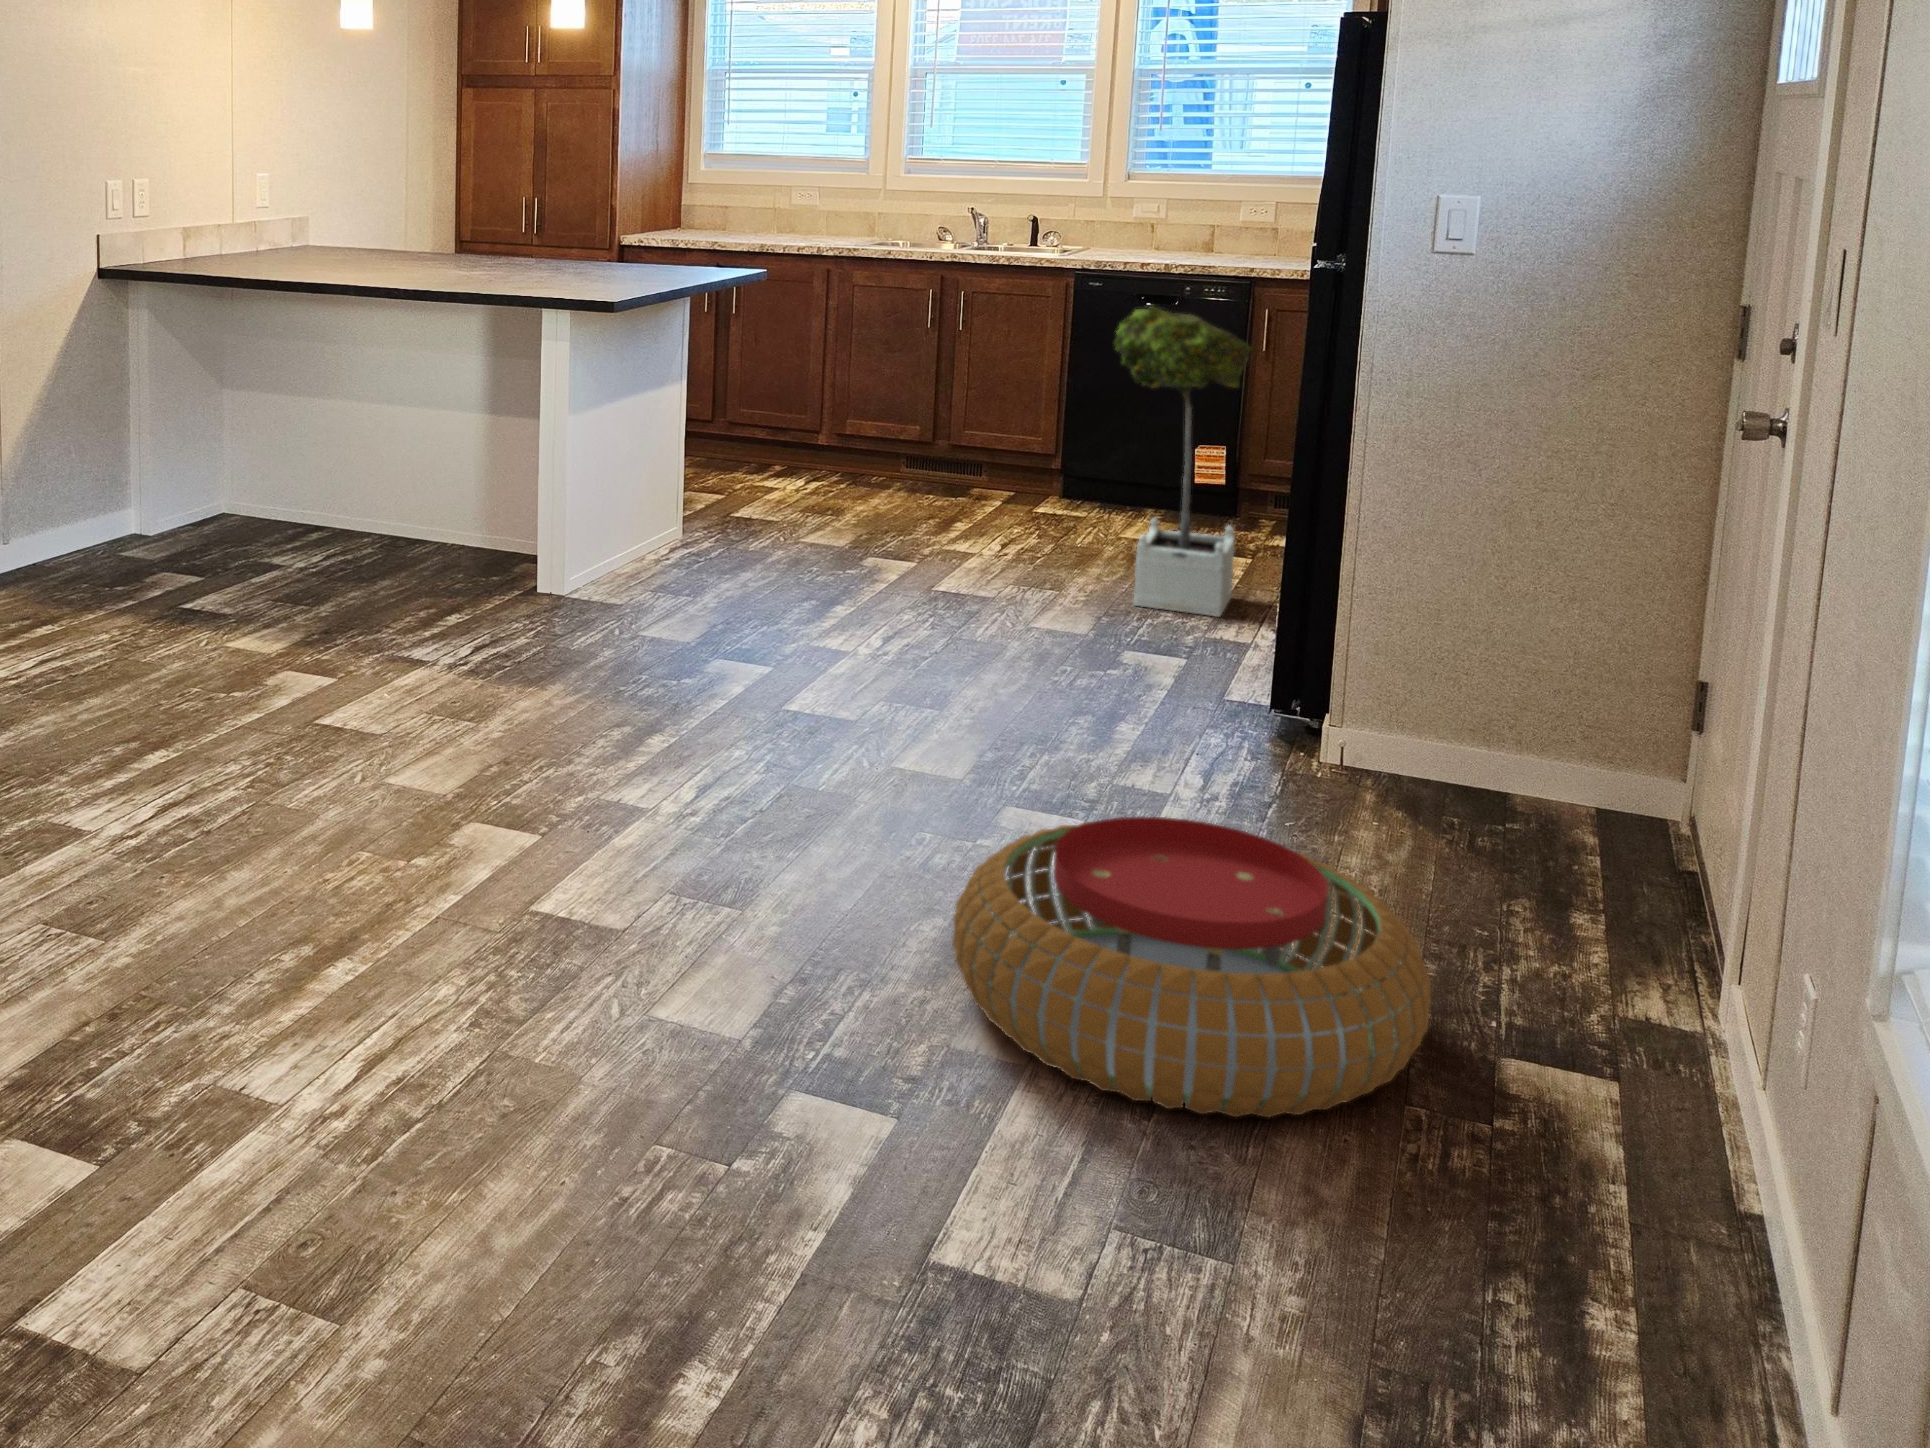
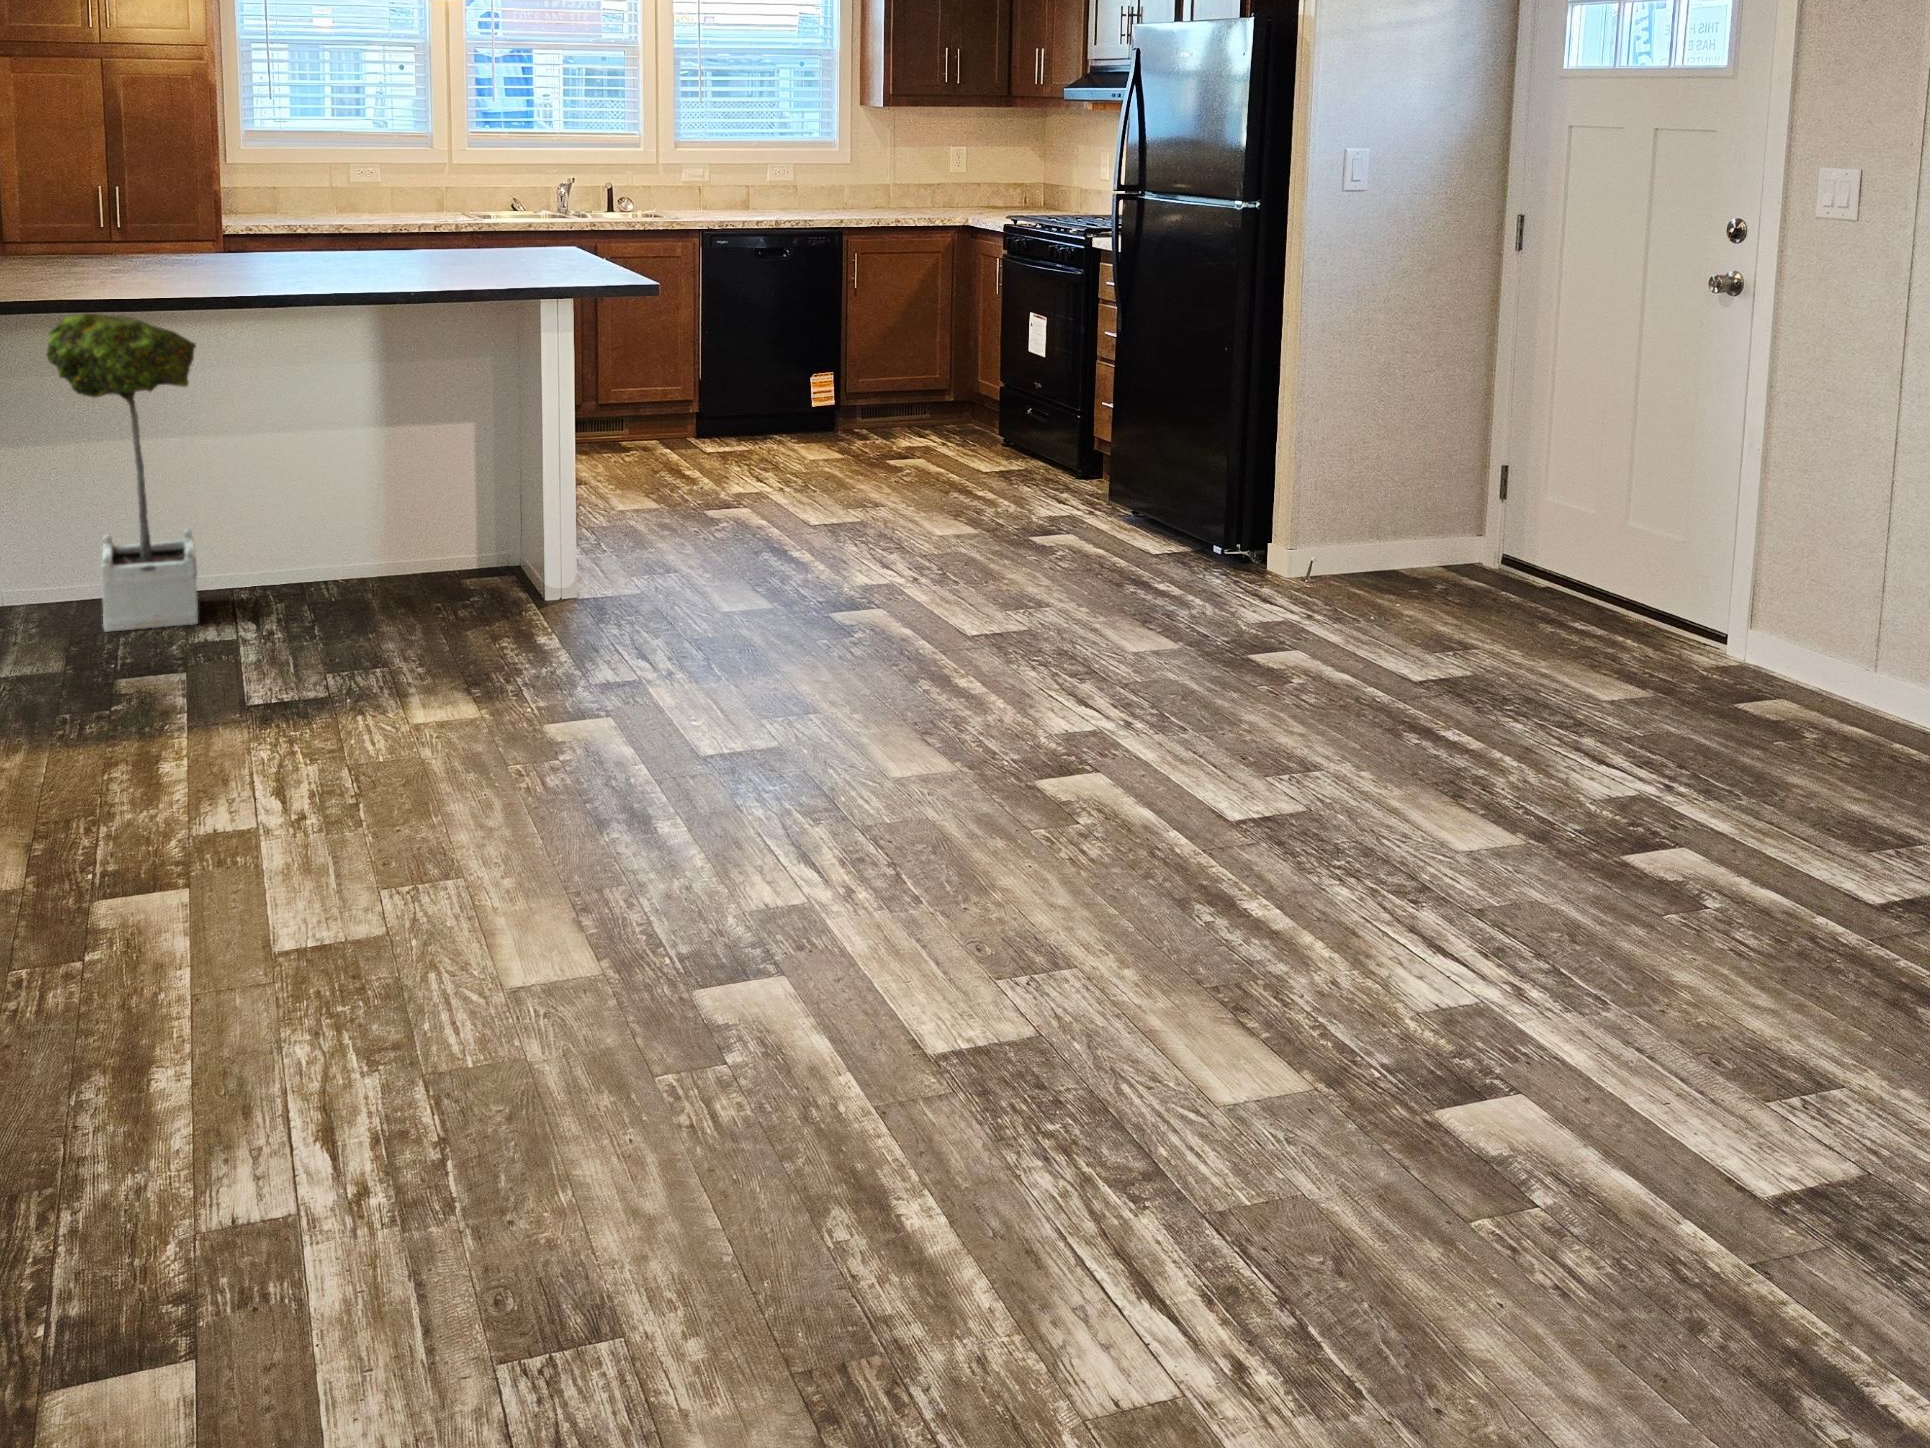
pouf: present [952,816,1431,1117] -> none [150,858,656,1205]

